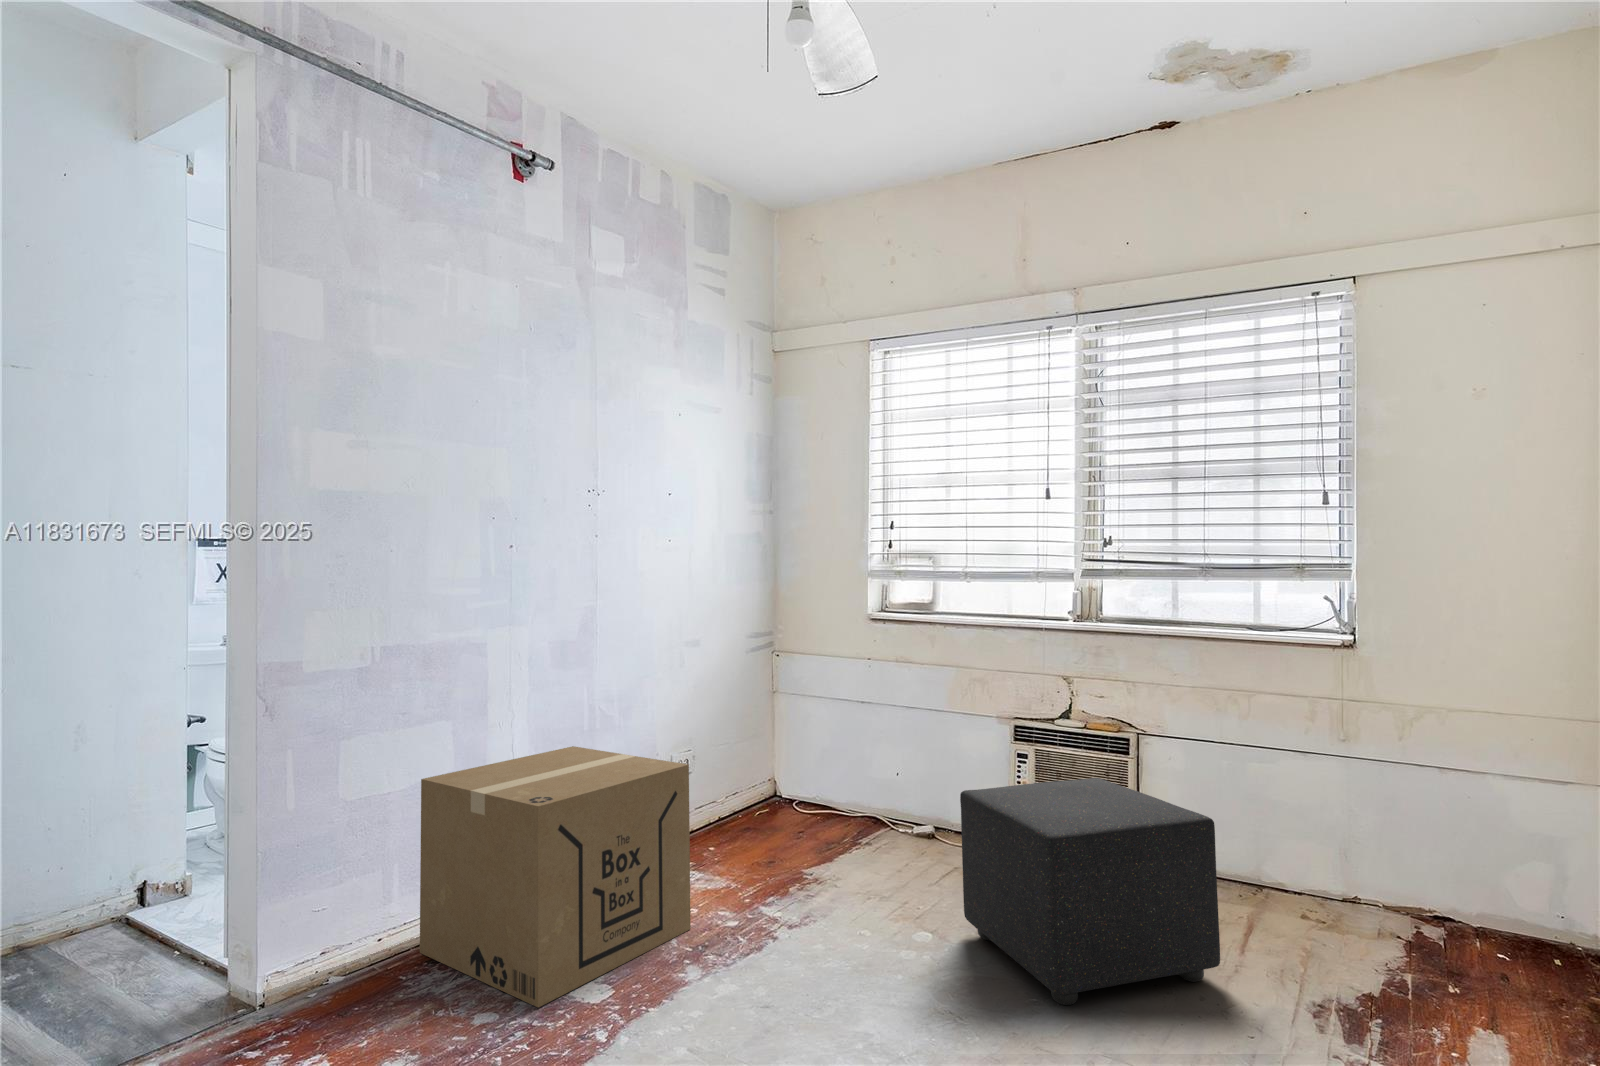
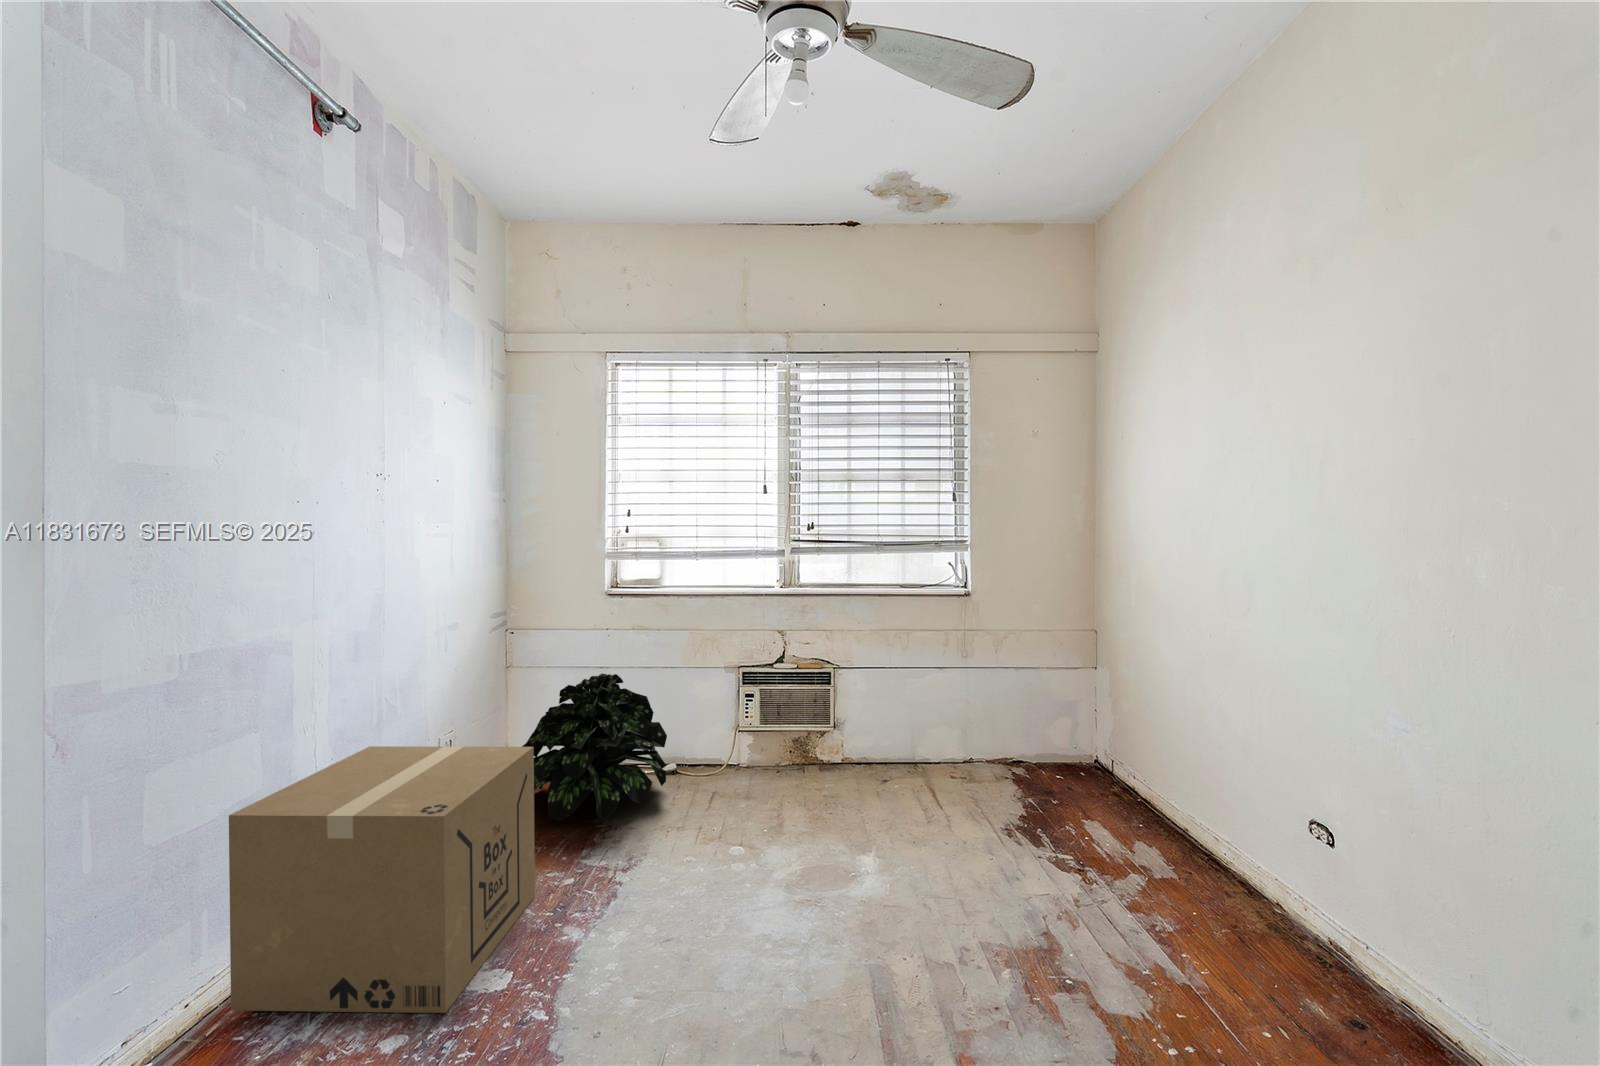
potted plant: none [735,706,905,871] -> present [522,673,667,822]
ottoman: present [960,778,1220,1005] -> none [759,708,930,871]

